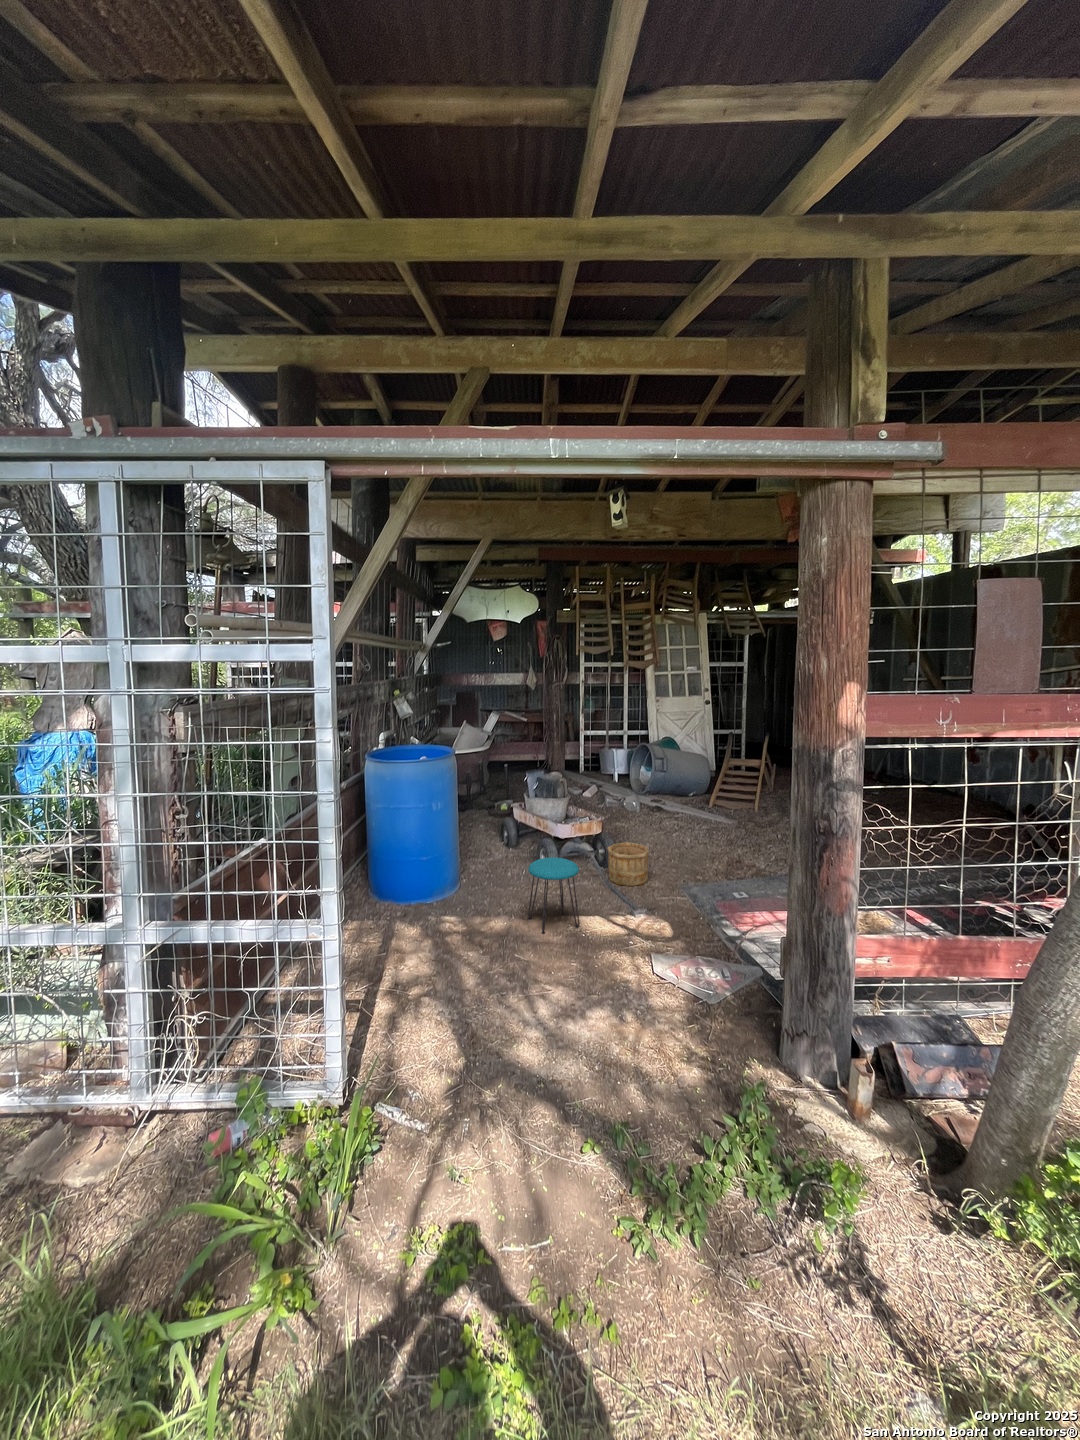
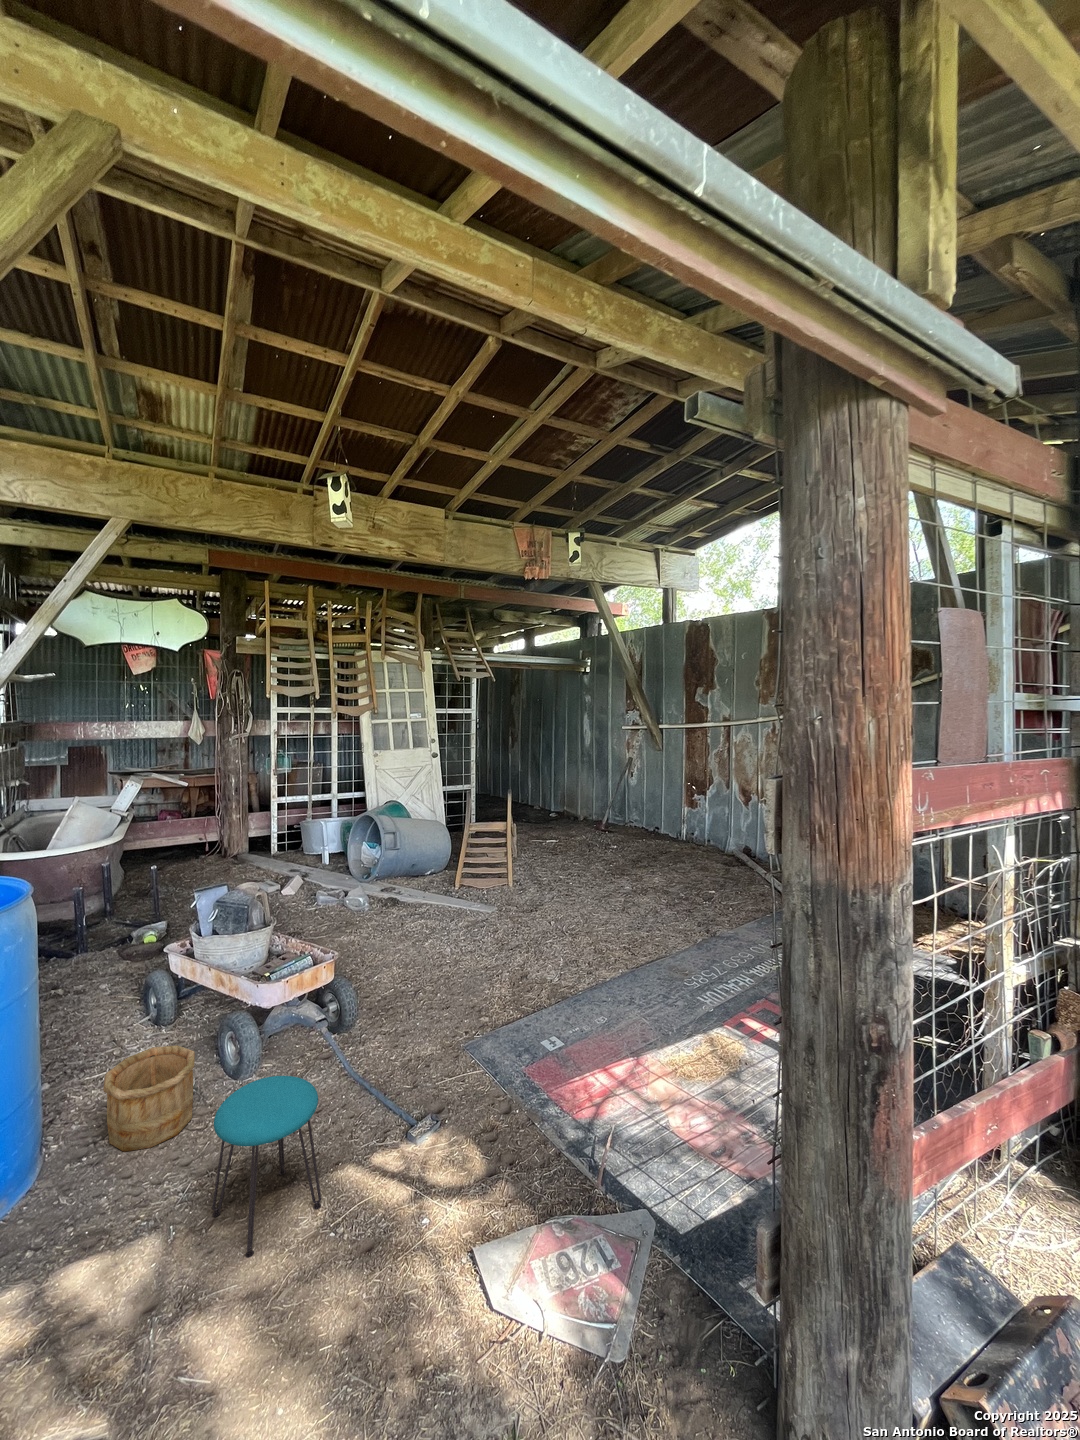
wooden bucket: present [607,842,649,886] -> present [103,1045,195,1152]

